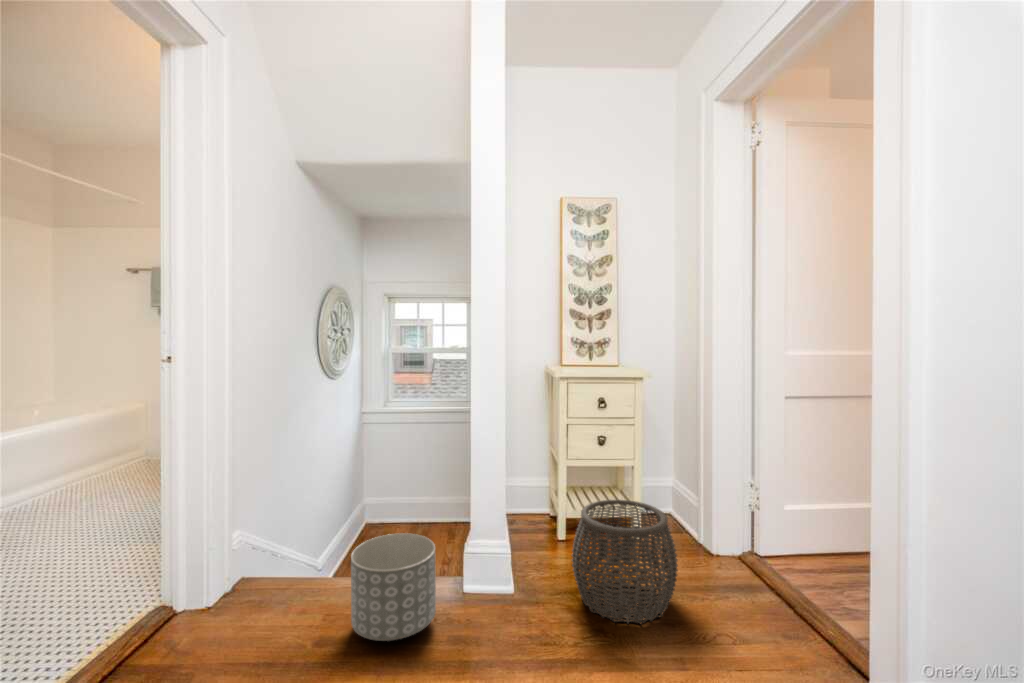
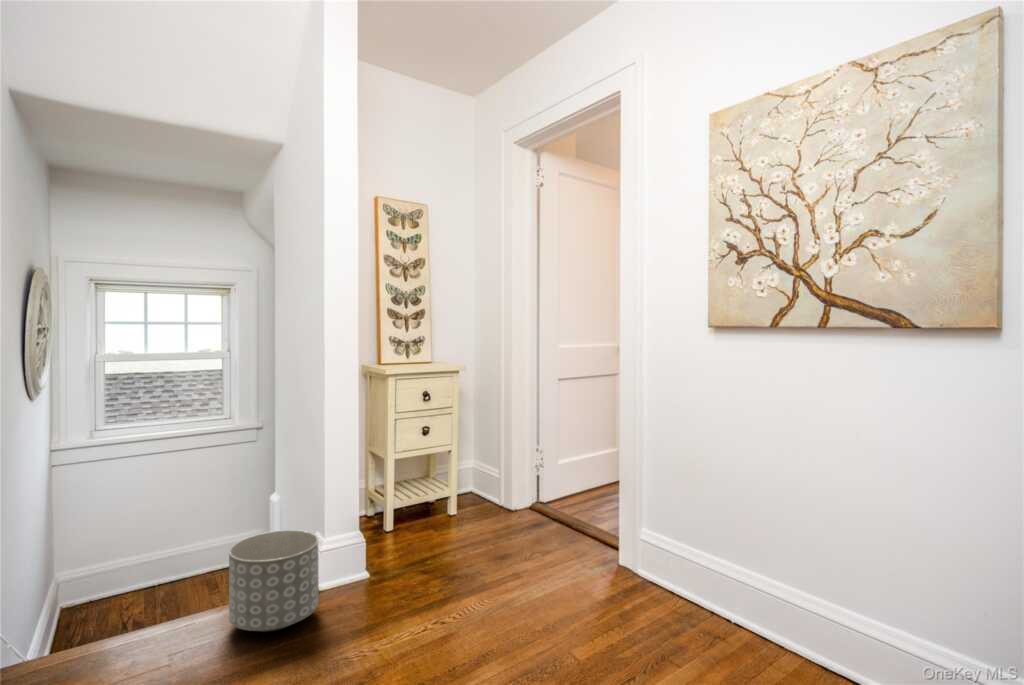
woven basket: present [572,500,678,624] -> none [425,474,513,571]

